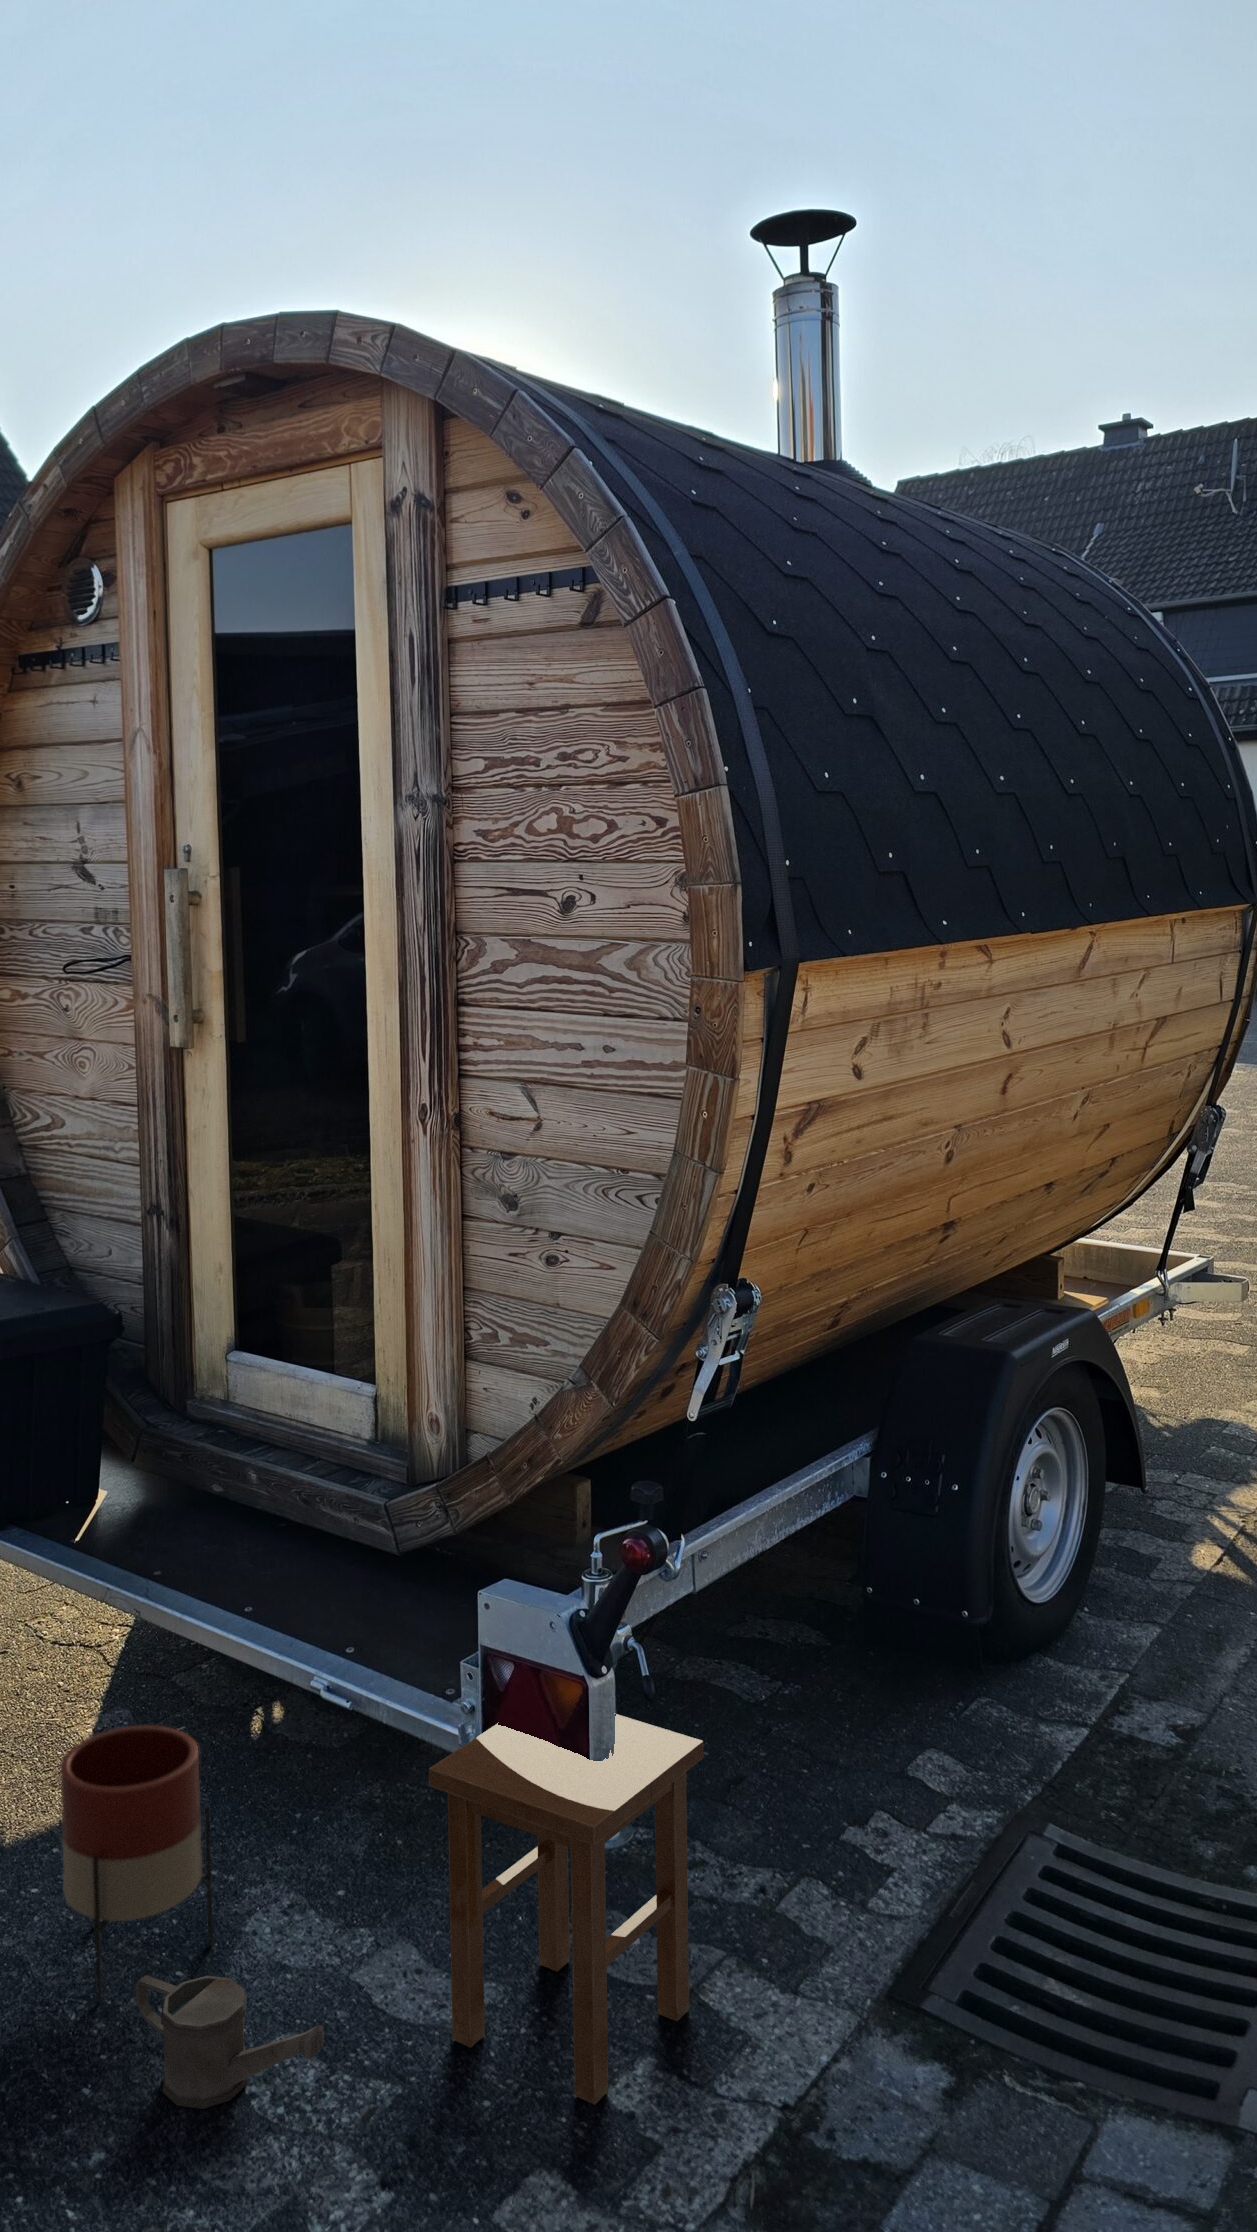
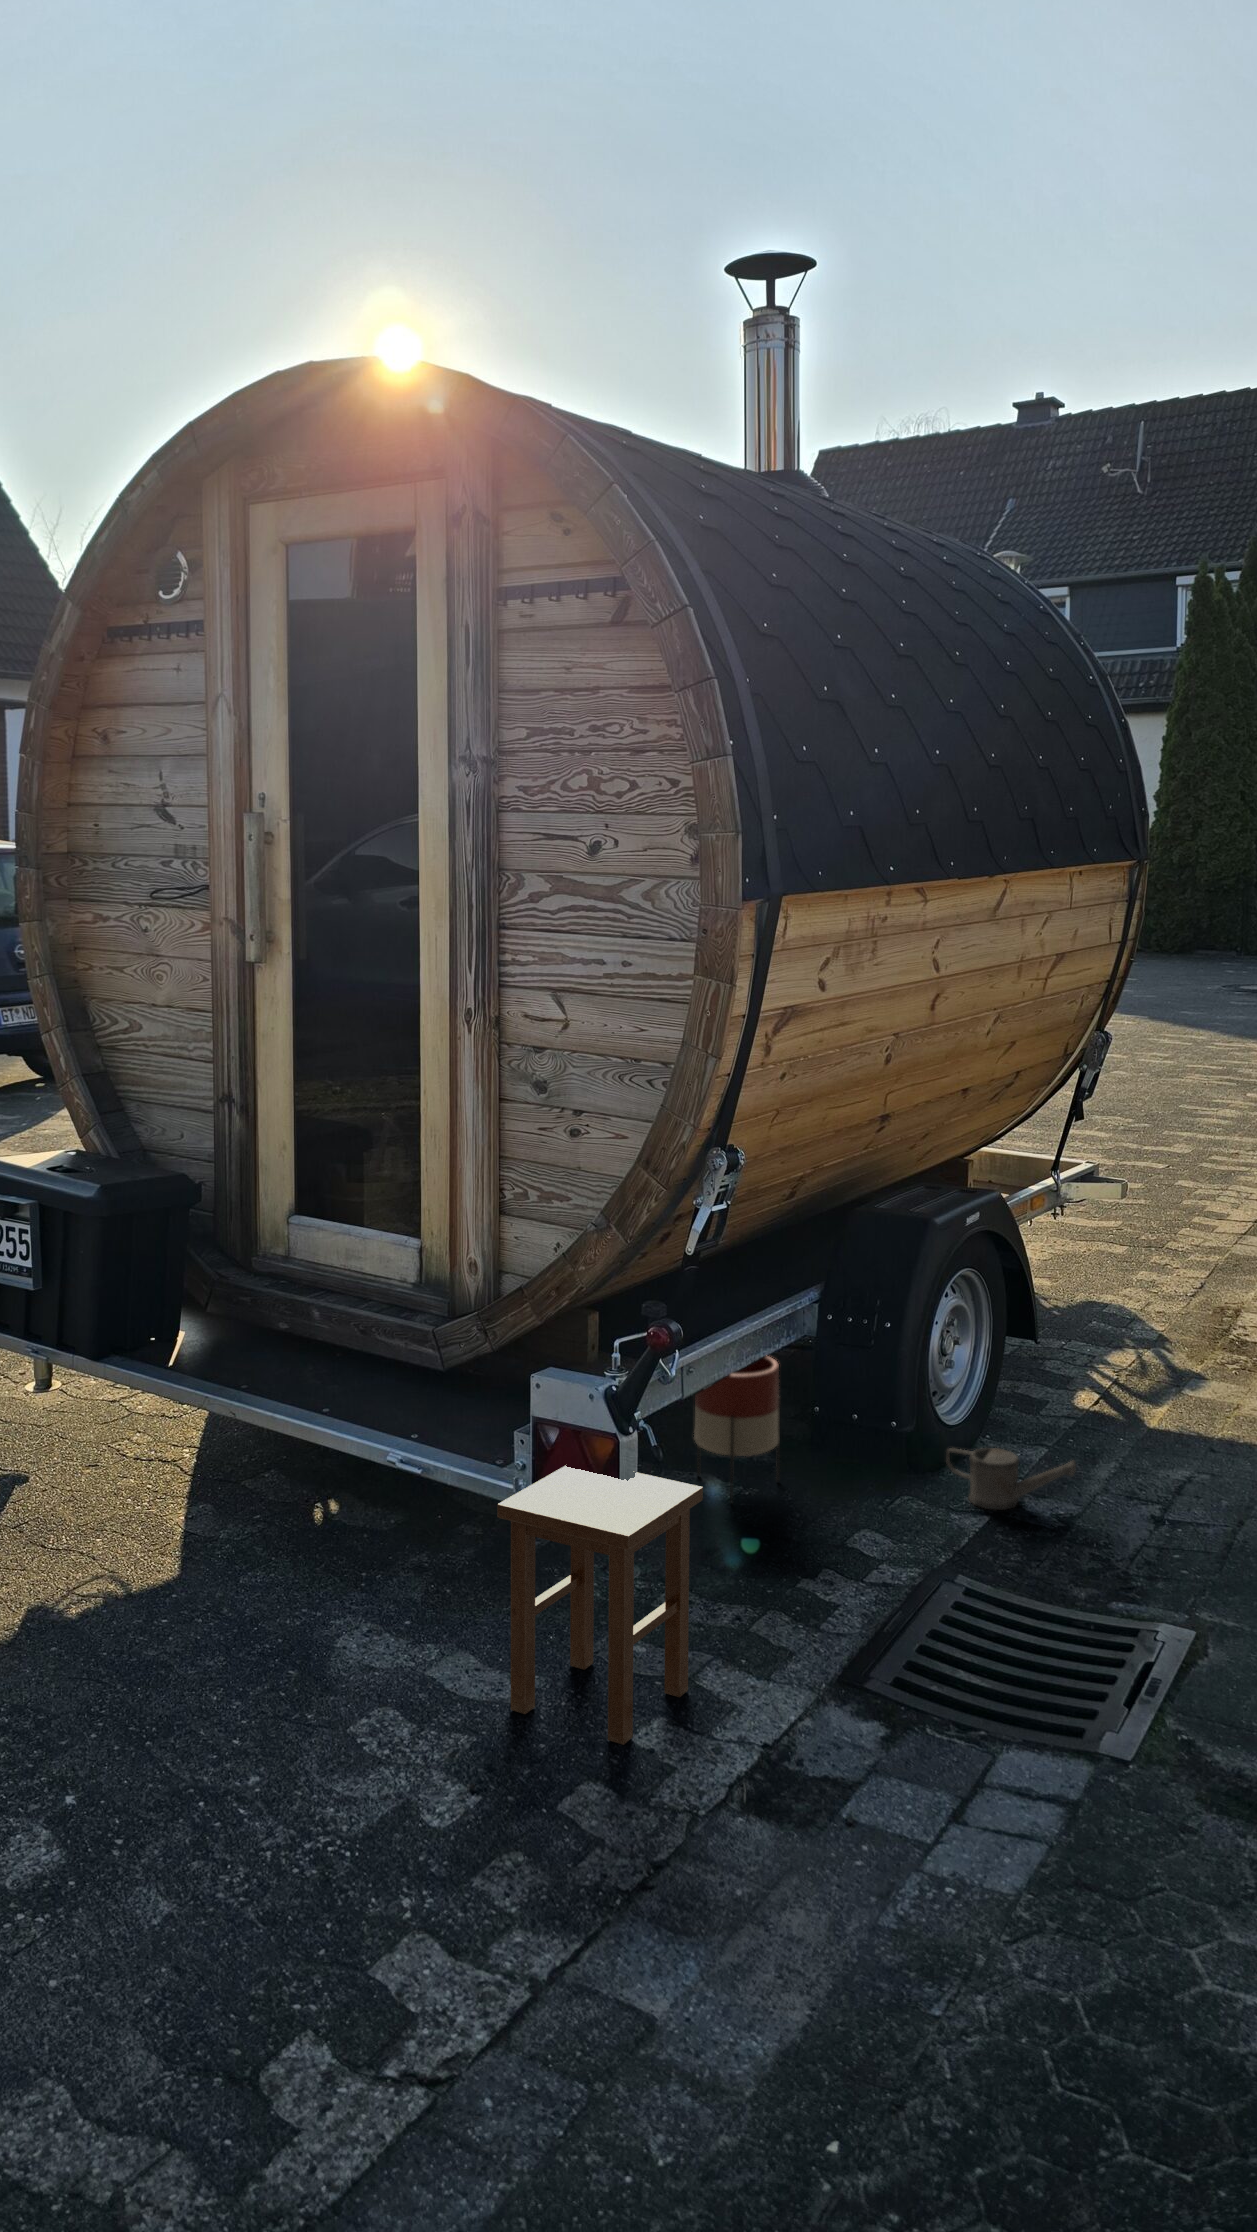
planter: present [60,1725,213,2002] -> present [694,1357,781,1503]
watering can: present [136,1975,324,2109] -> present [946,1448,1076,1510]

